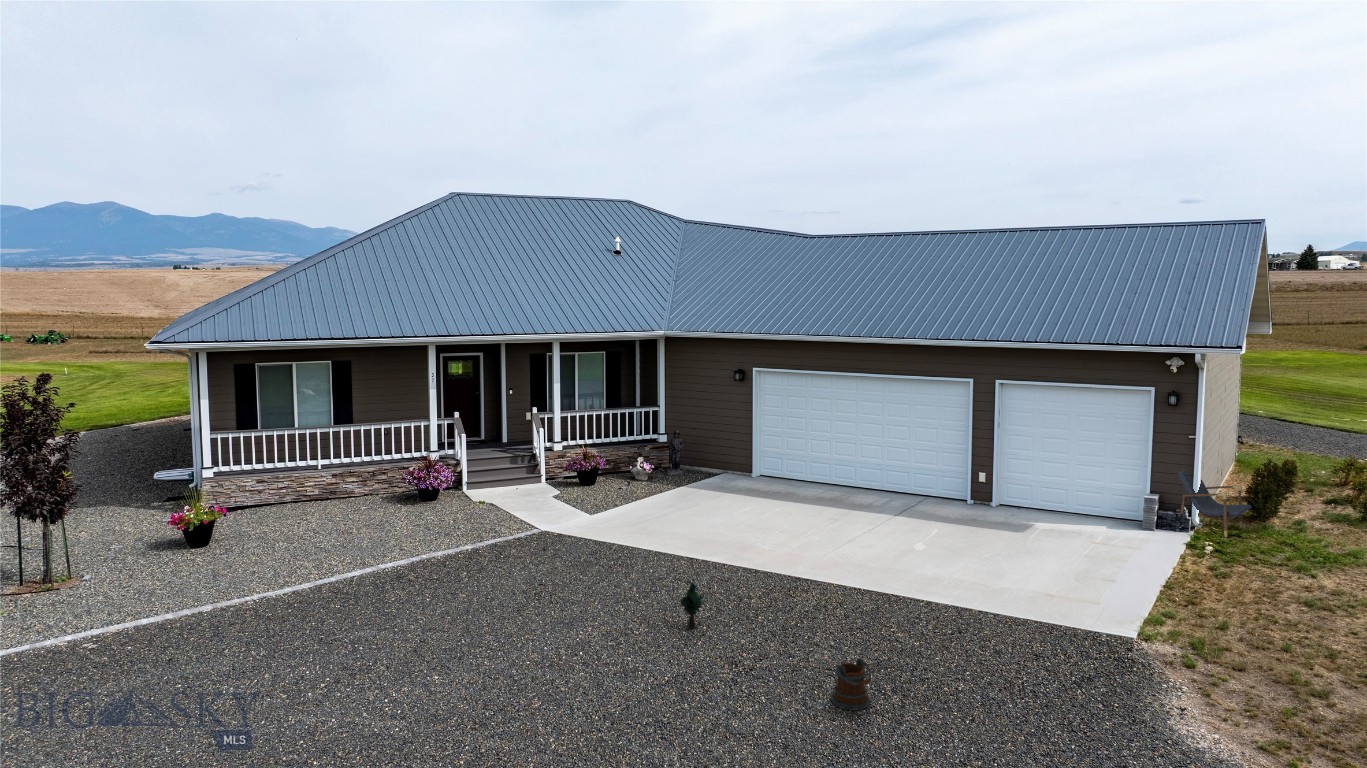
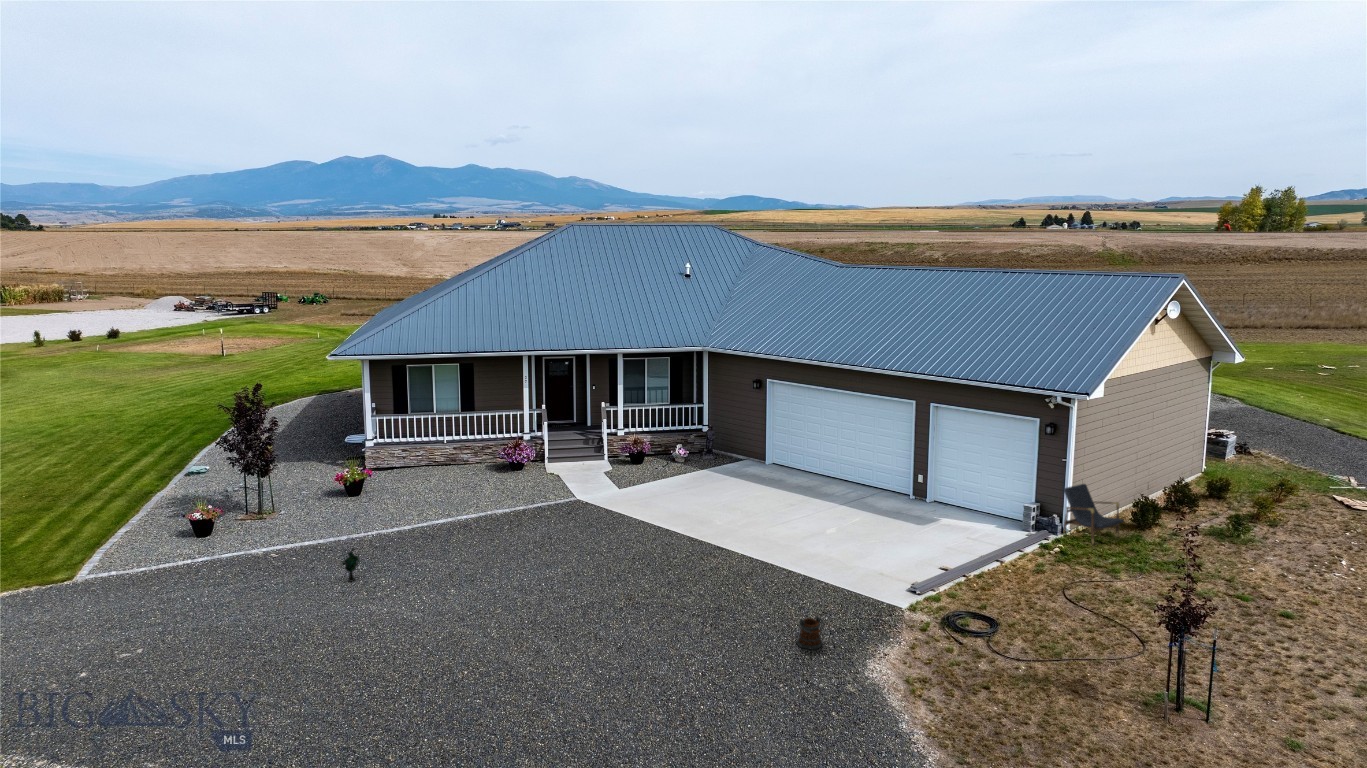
decorative plant: present [680,579,703,629] -> present [342,549,360,582]
bucket: present [831,658,871,711] -> present [797,616,823,649]

